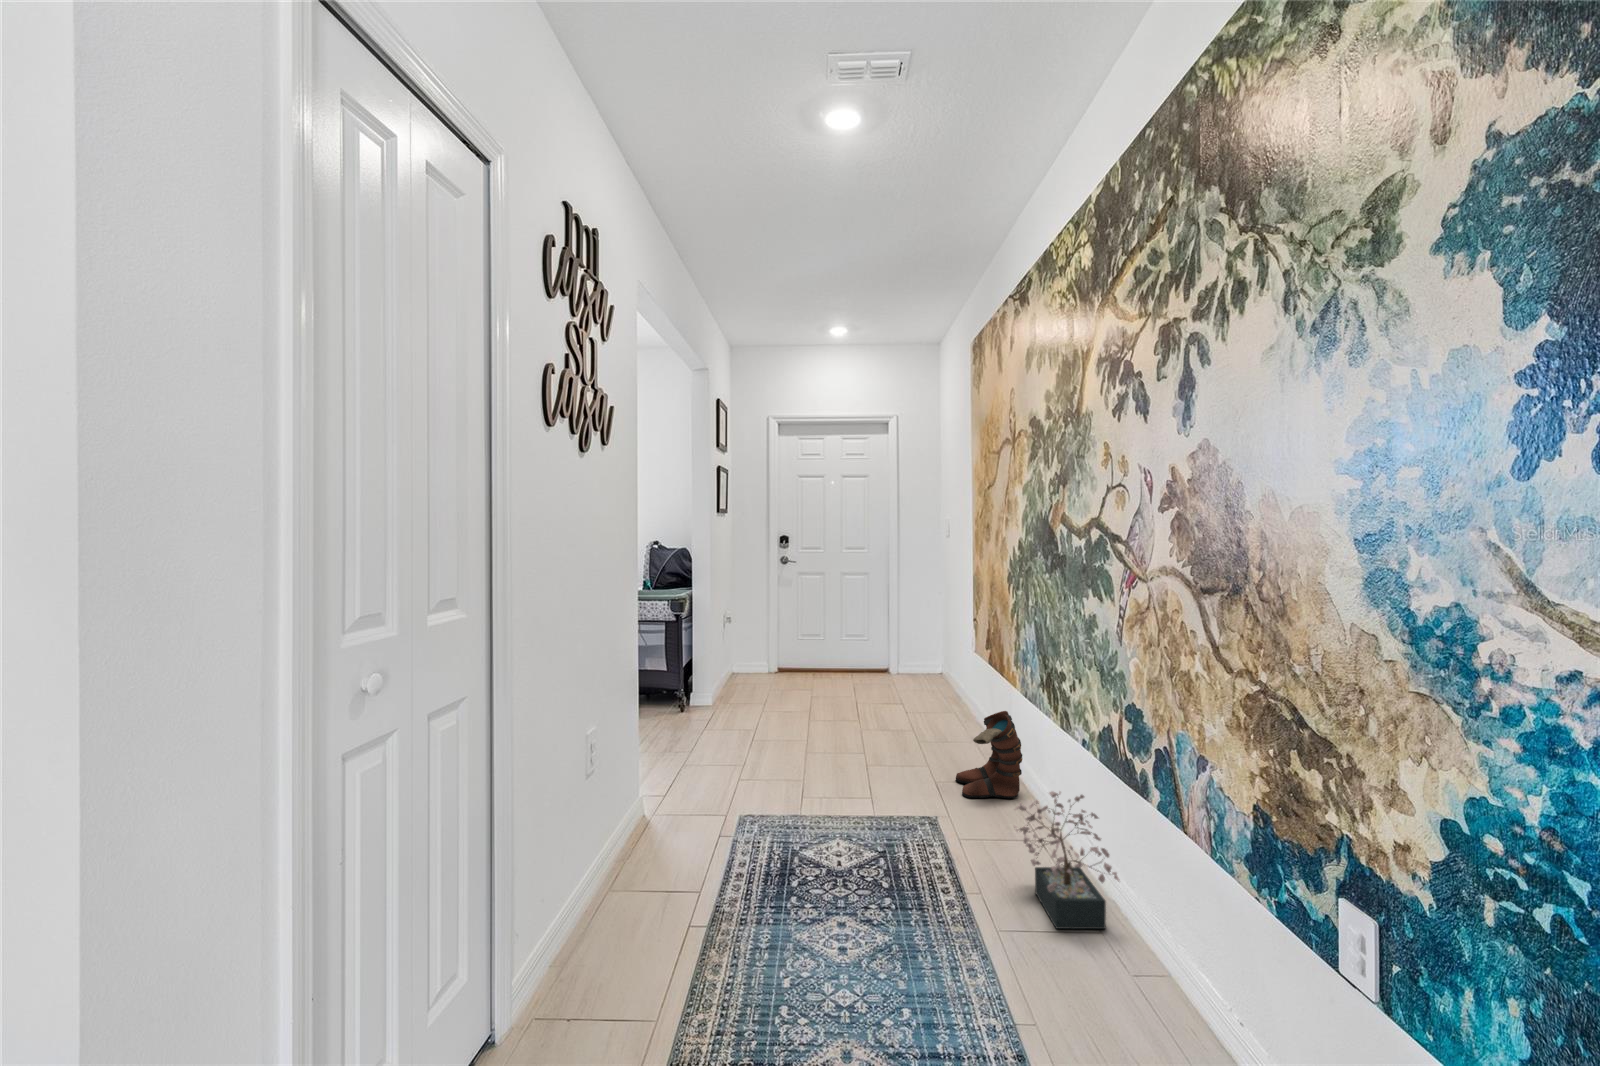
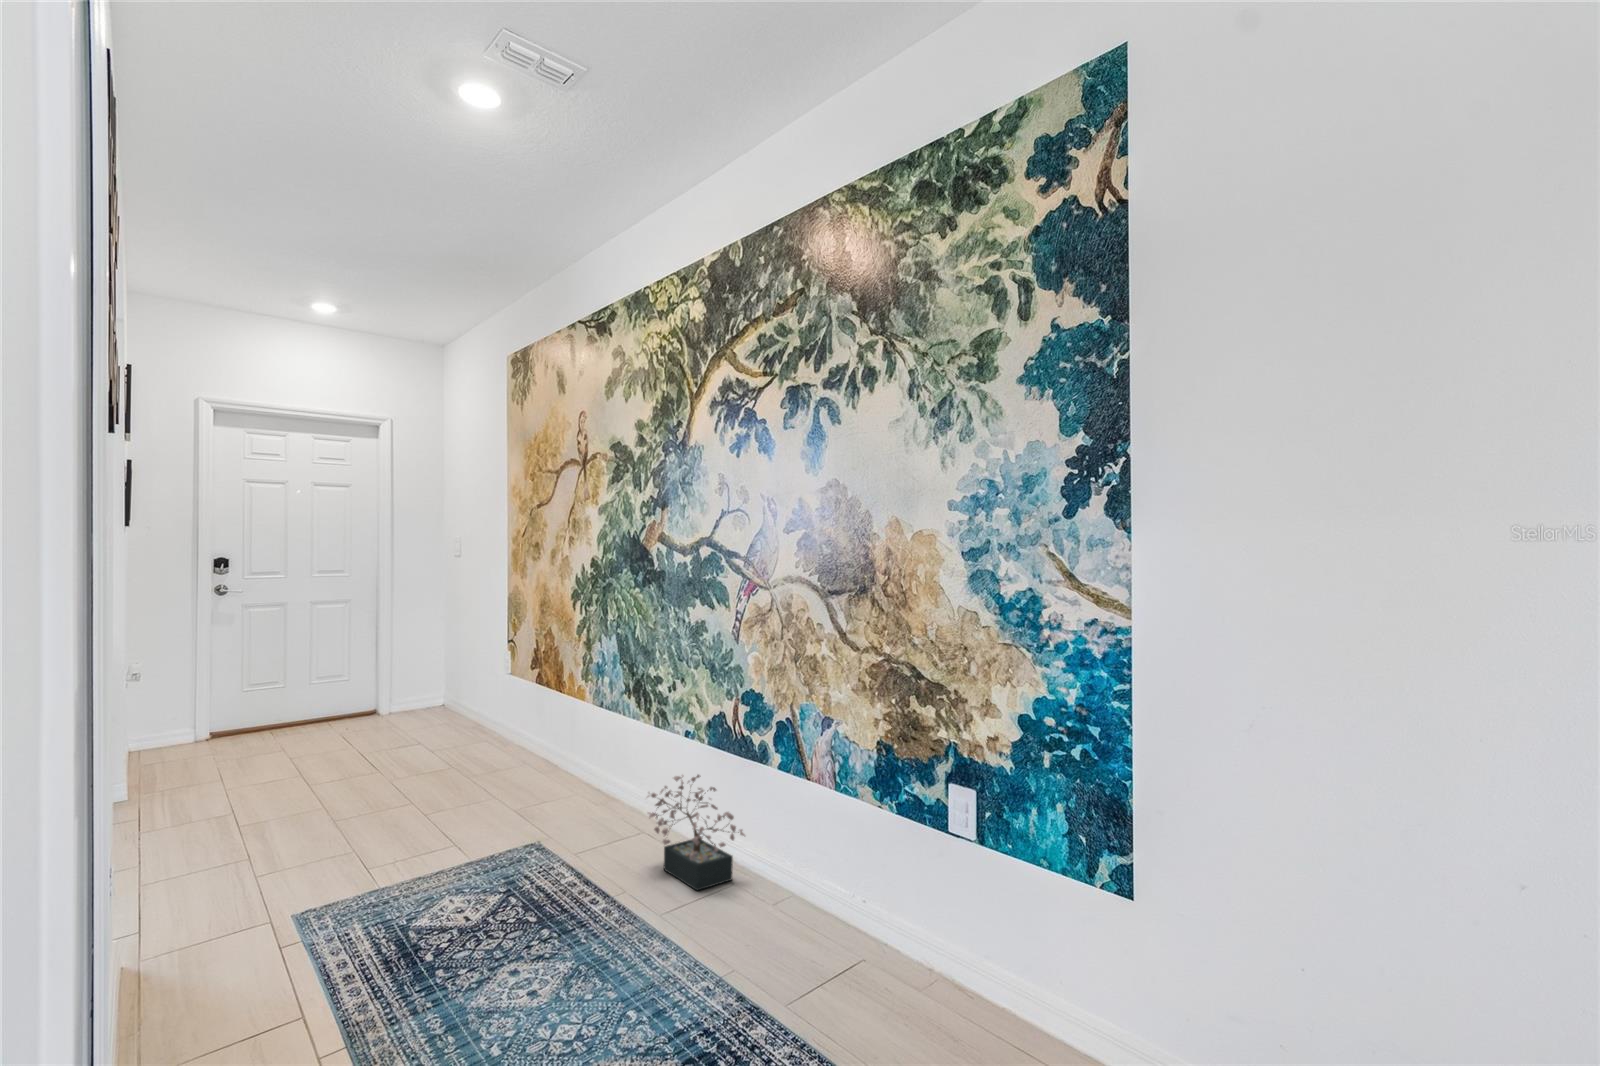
boots: present [956,711,1022,798] -> none [531,720,604,809]

